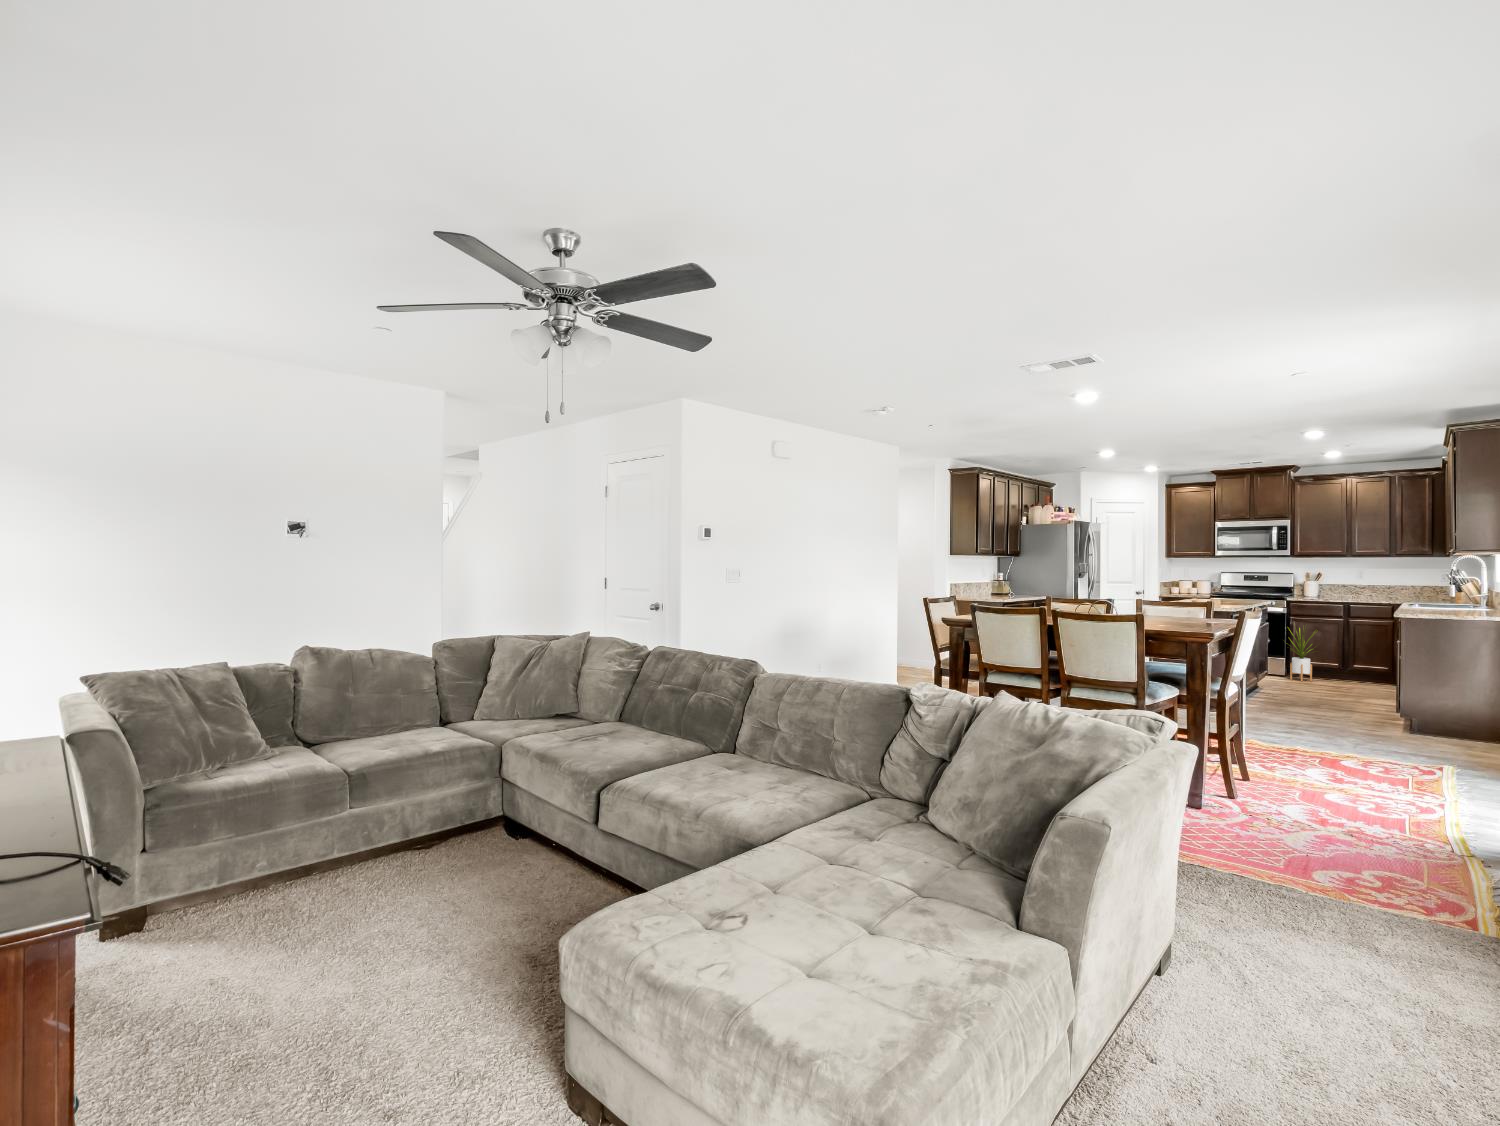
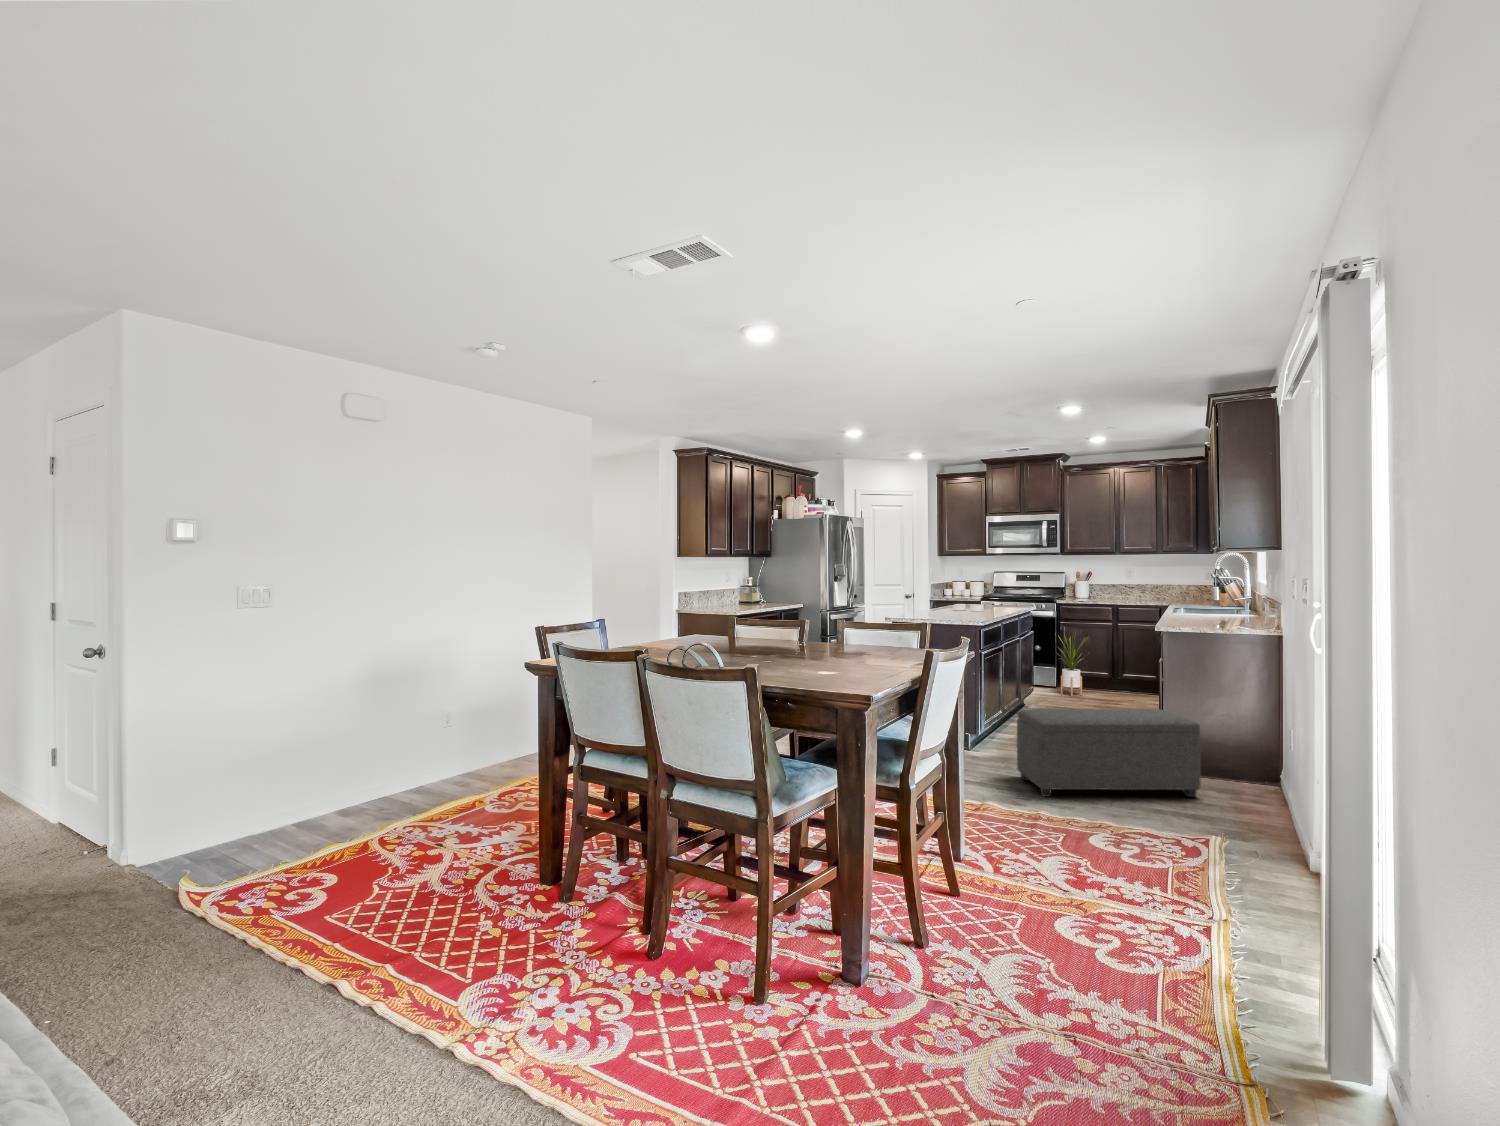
ottoman: none [1268,675,1436,748] -> present [1017,708,1201,797]

